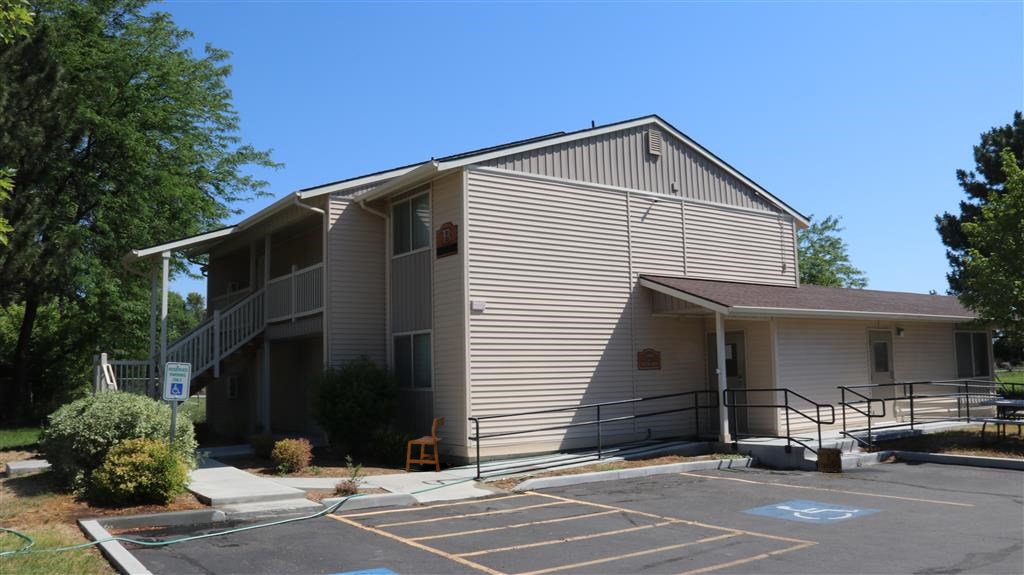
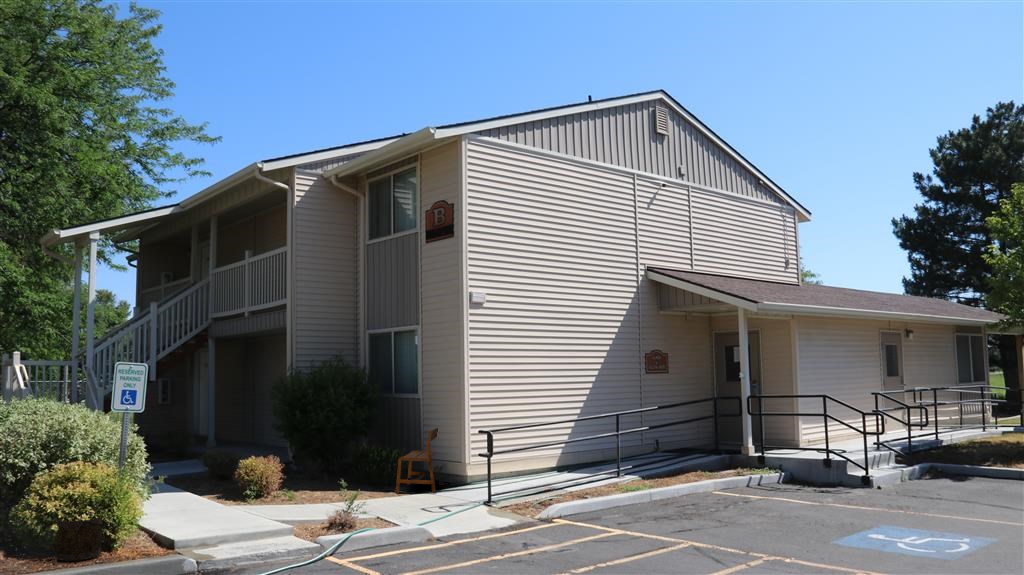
bucket: present [817,447,843,472] -> present [57,515,108,561]

